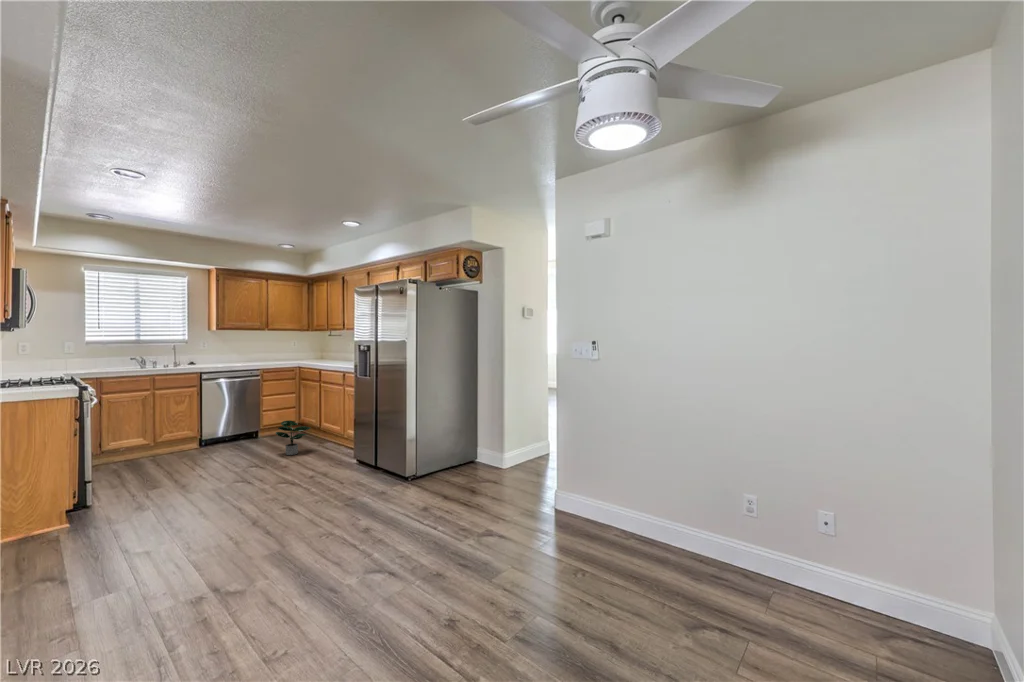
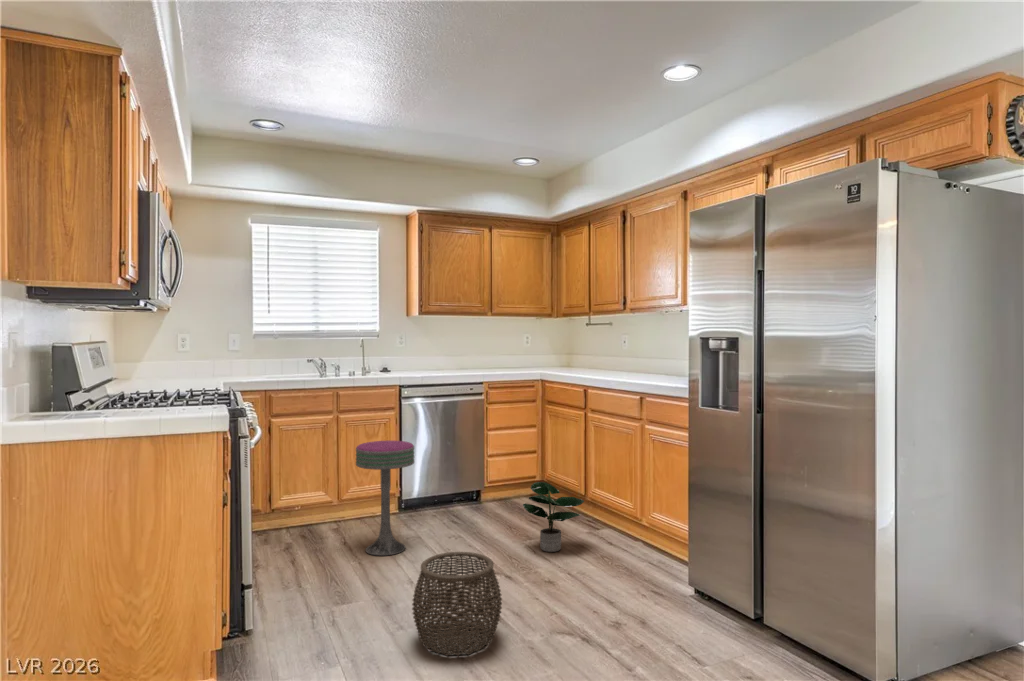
bar stool: none [166,404,207,468] -> present [356,441,414,556]
woven basket: none [196,451,248,498] -> present [412,552,502,656]

